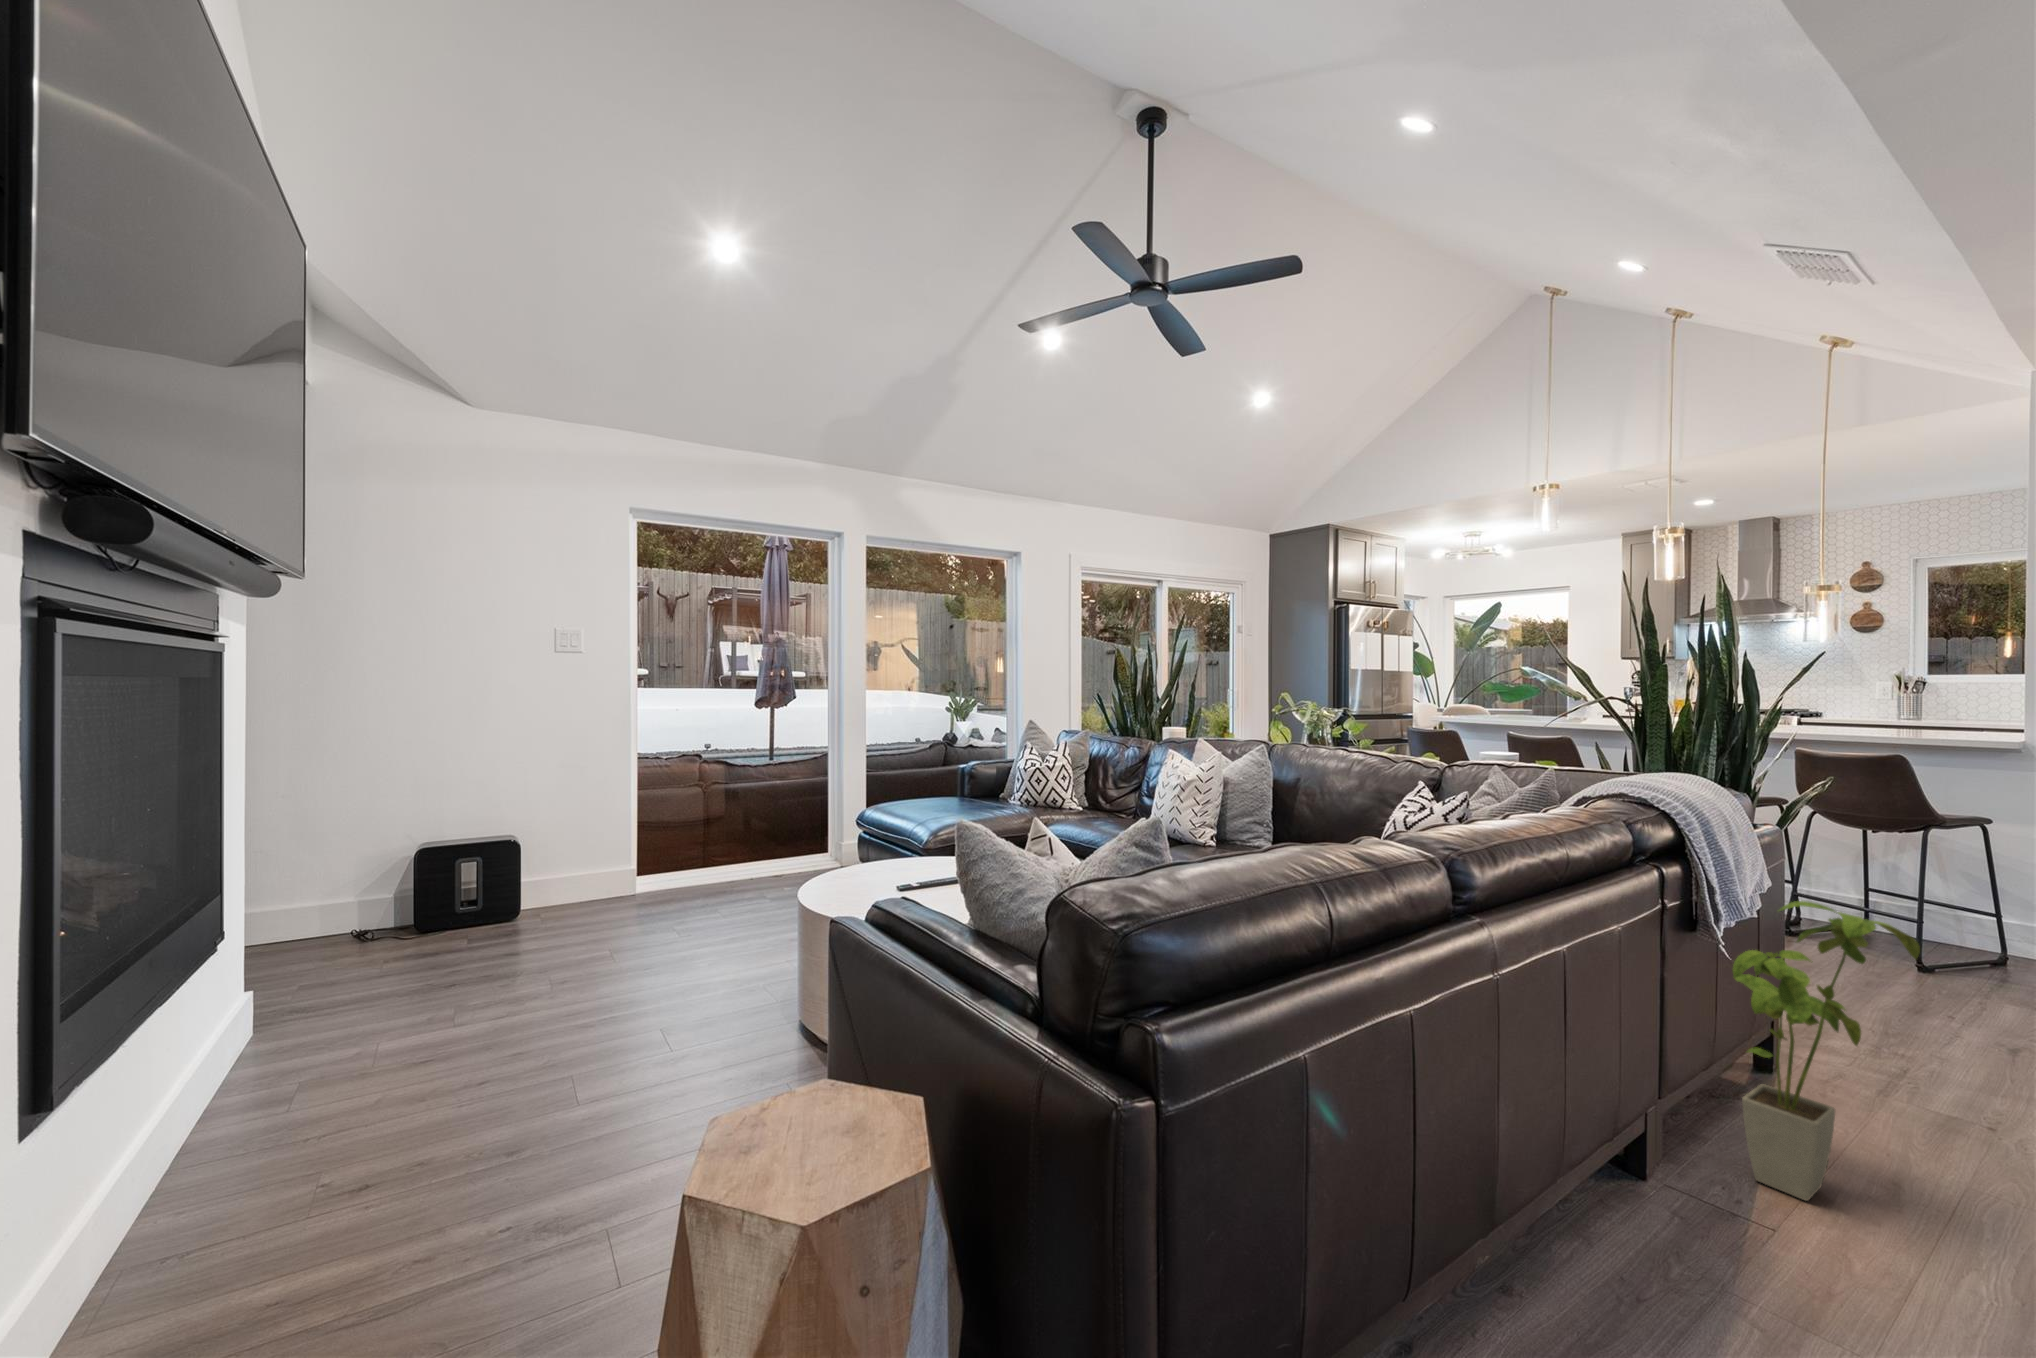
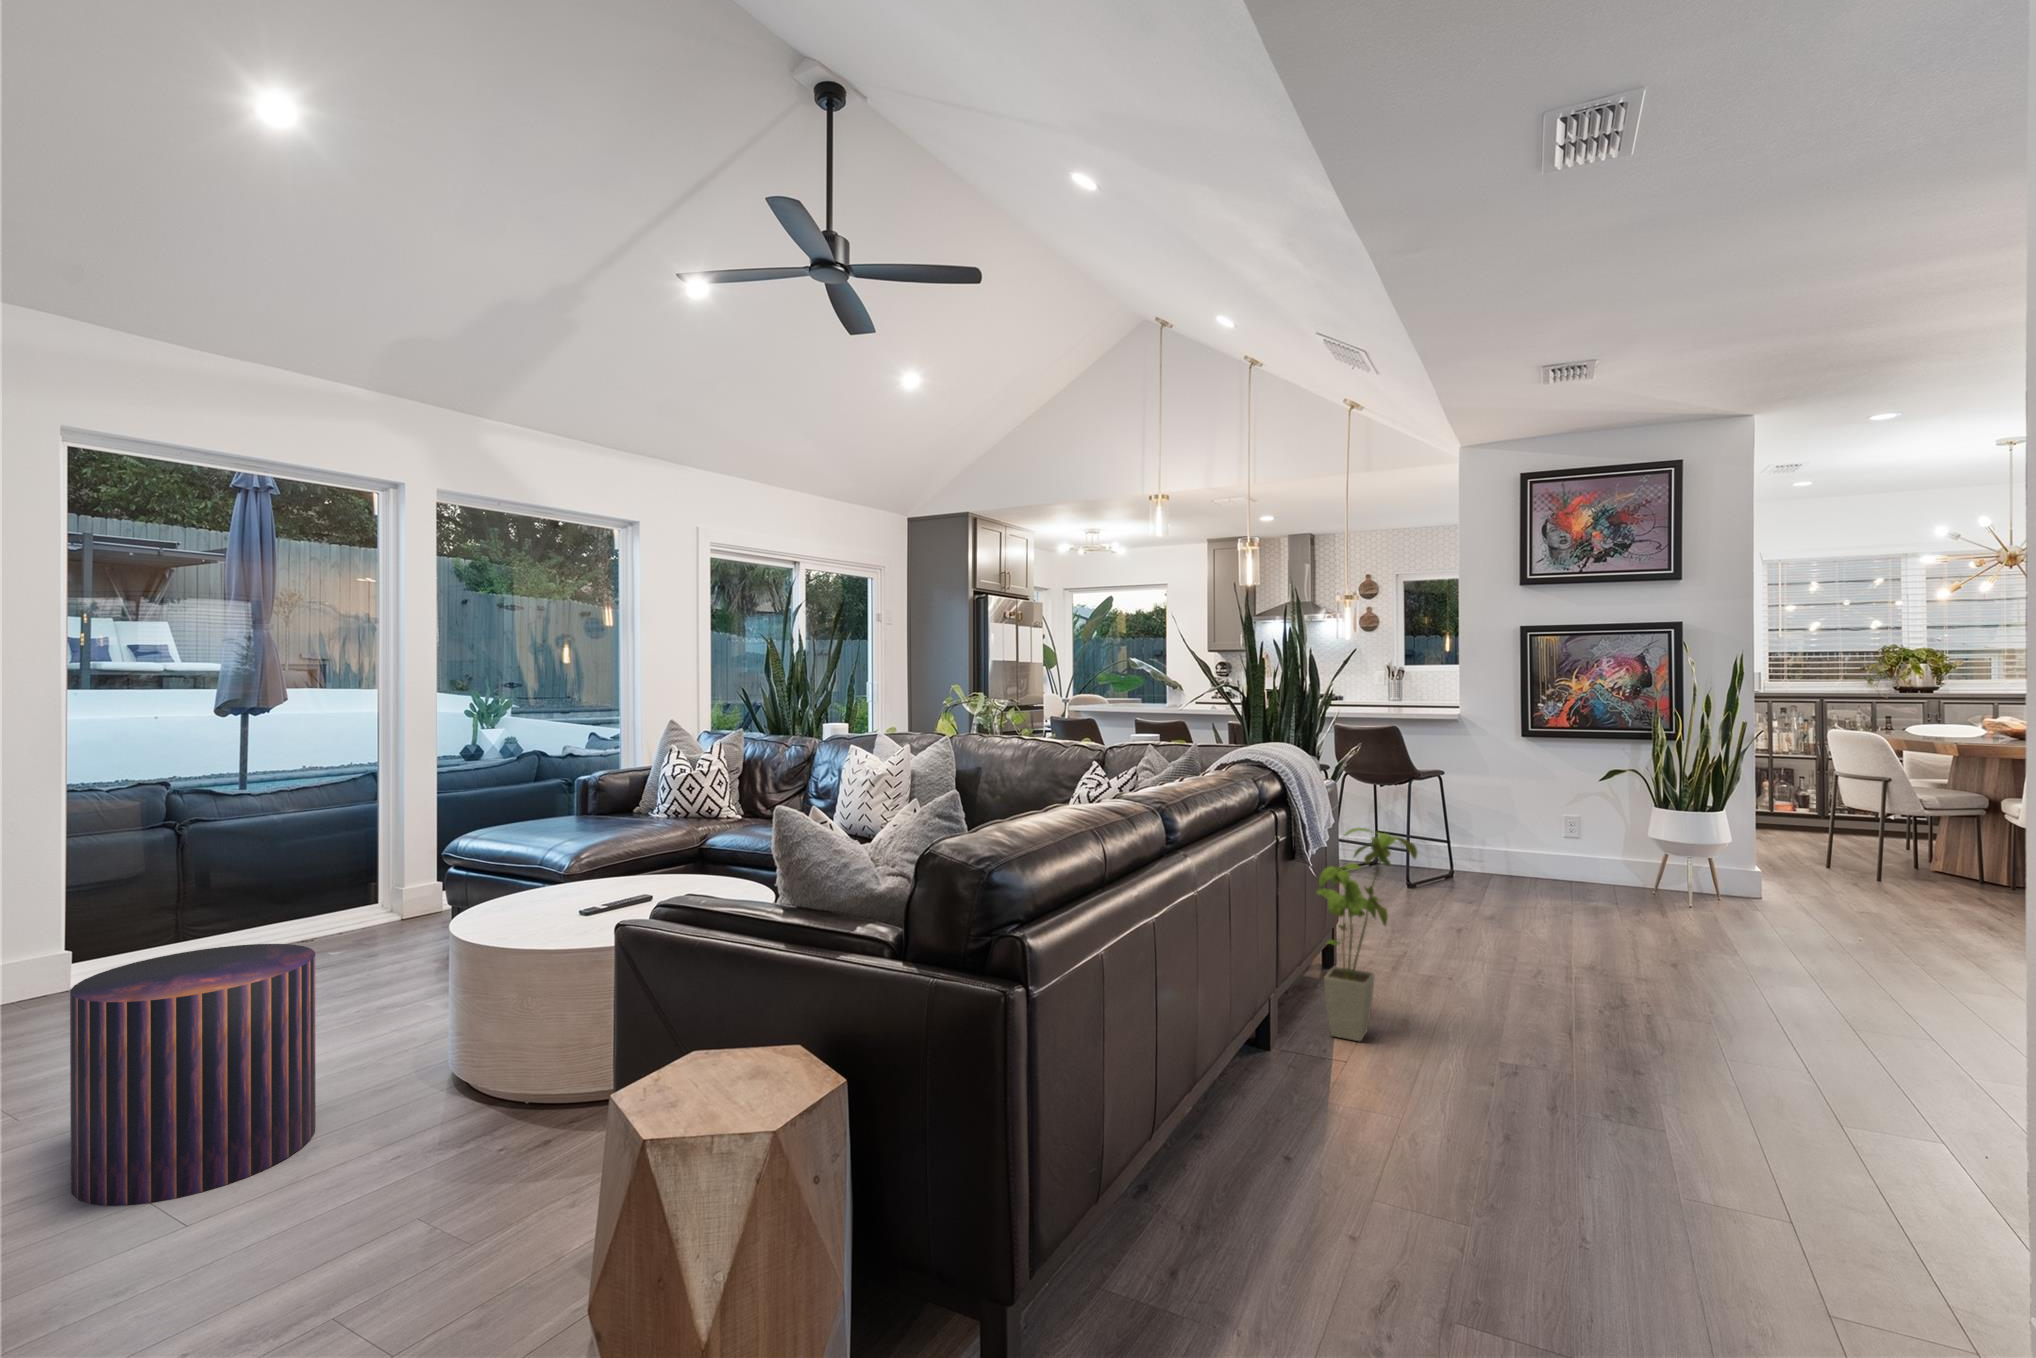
pouf: none [552,882,705,1072] -> present [70,944,316,1206]

